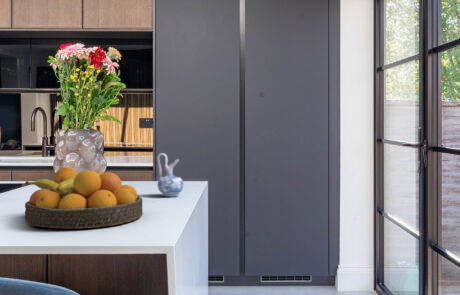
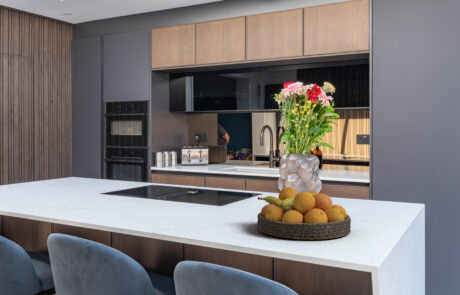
ceramic pitcher: present [157,153,183,196] -> none [368,175,393,216]

